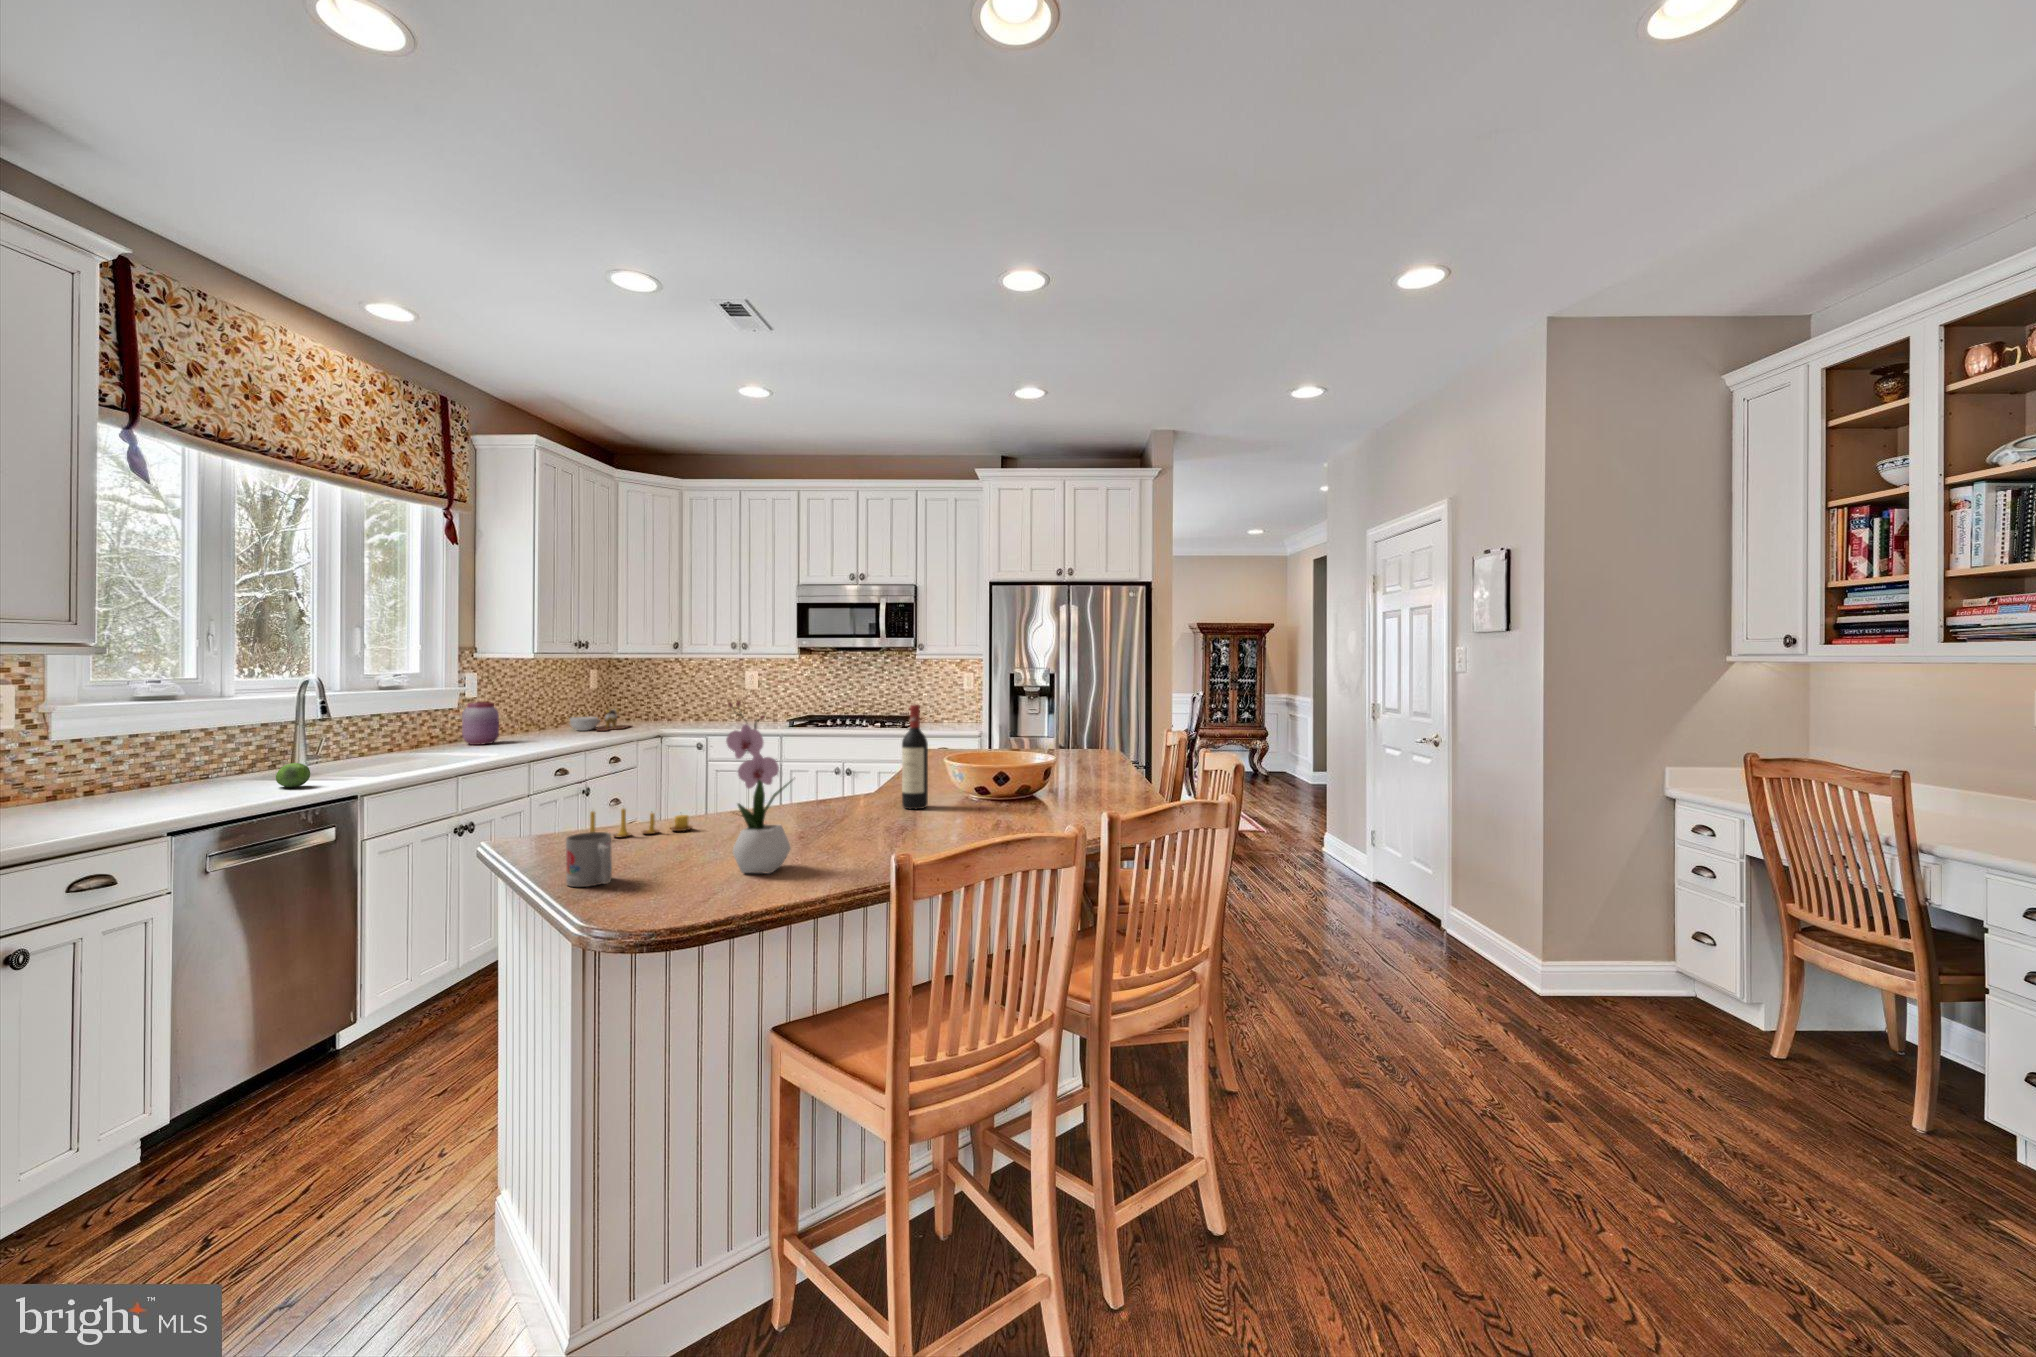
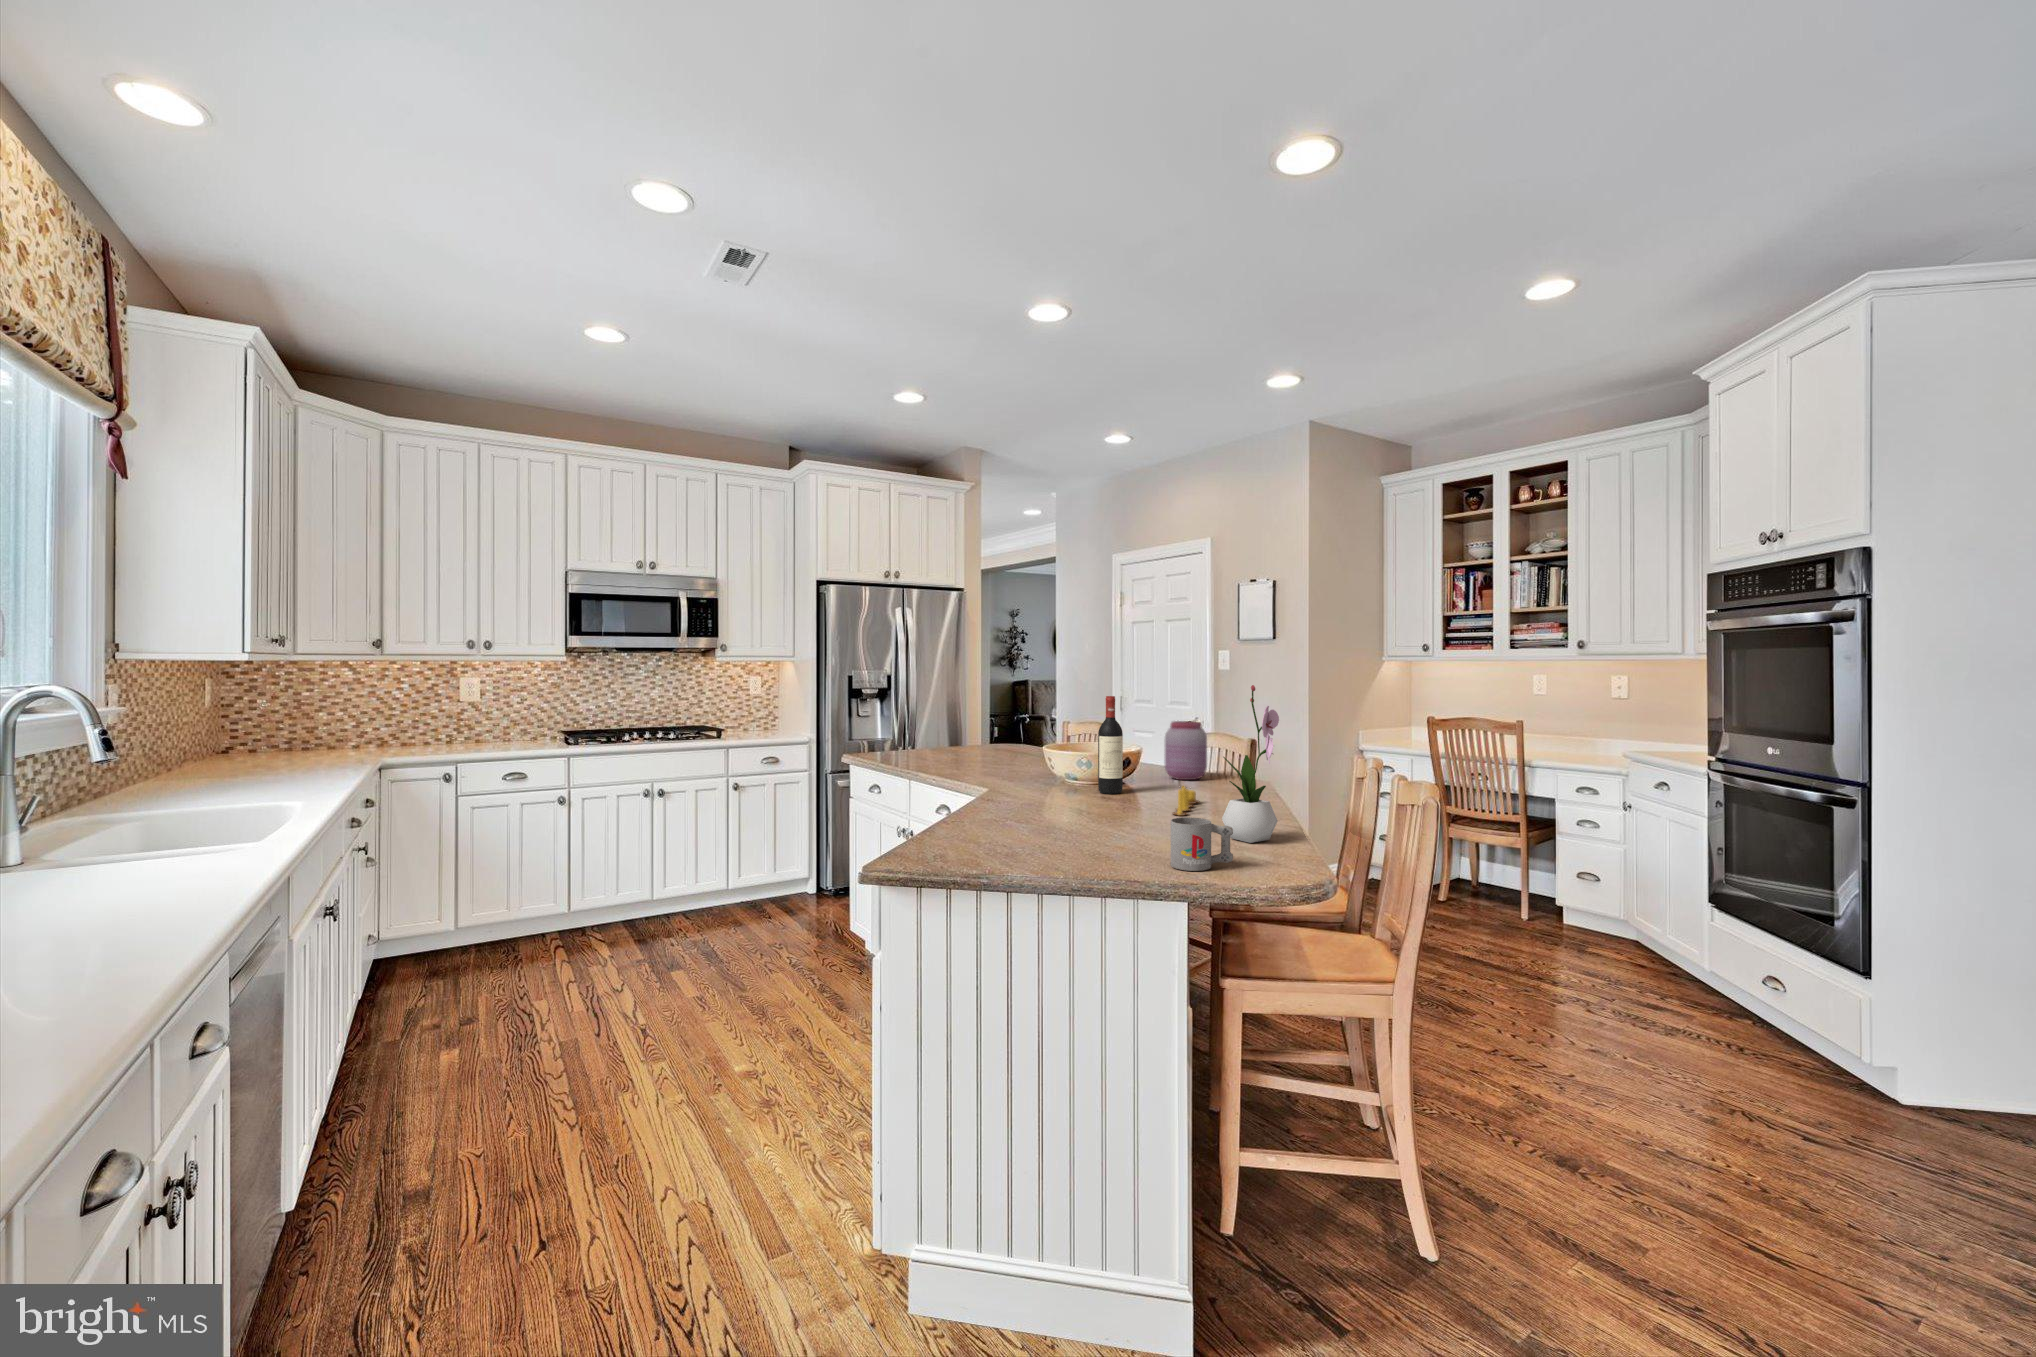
jar: present [462,702,499,745] -> present [1165,721,1207,780]
cutting board: present [570,708,631,731] -> none [224,730,331,768]
fruit: present [276,763,310,787] -> none [142,826,225,870]
candle: present [590,808,692,837] -> present [1173,786,1199,816]

